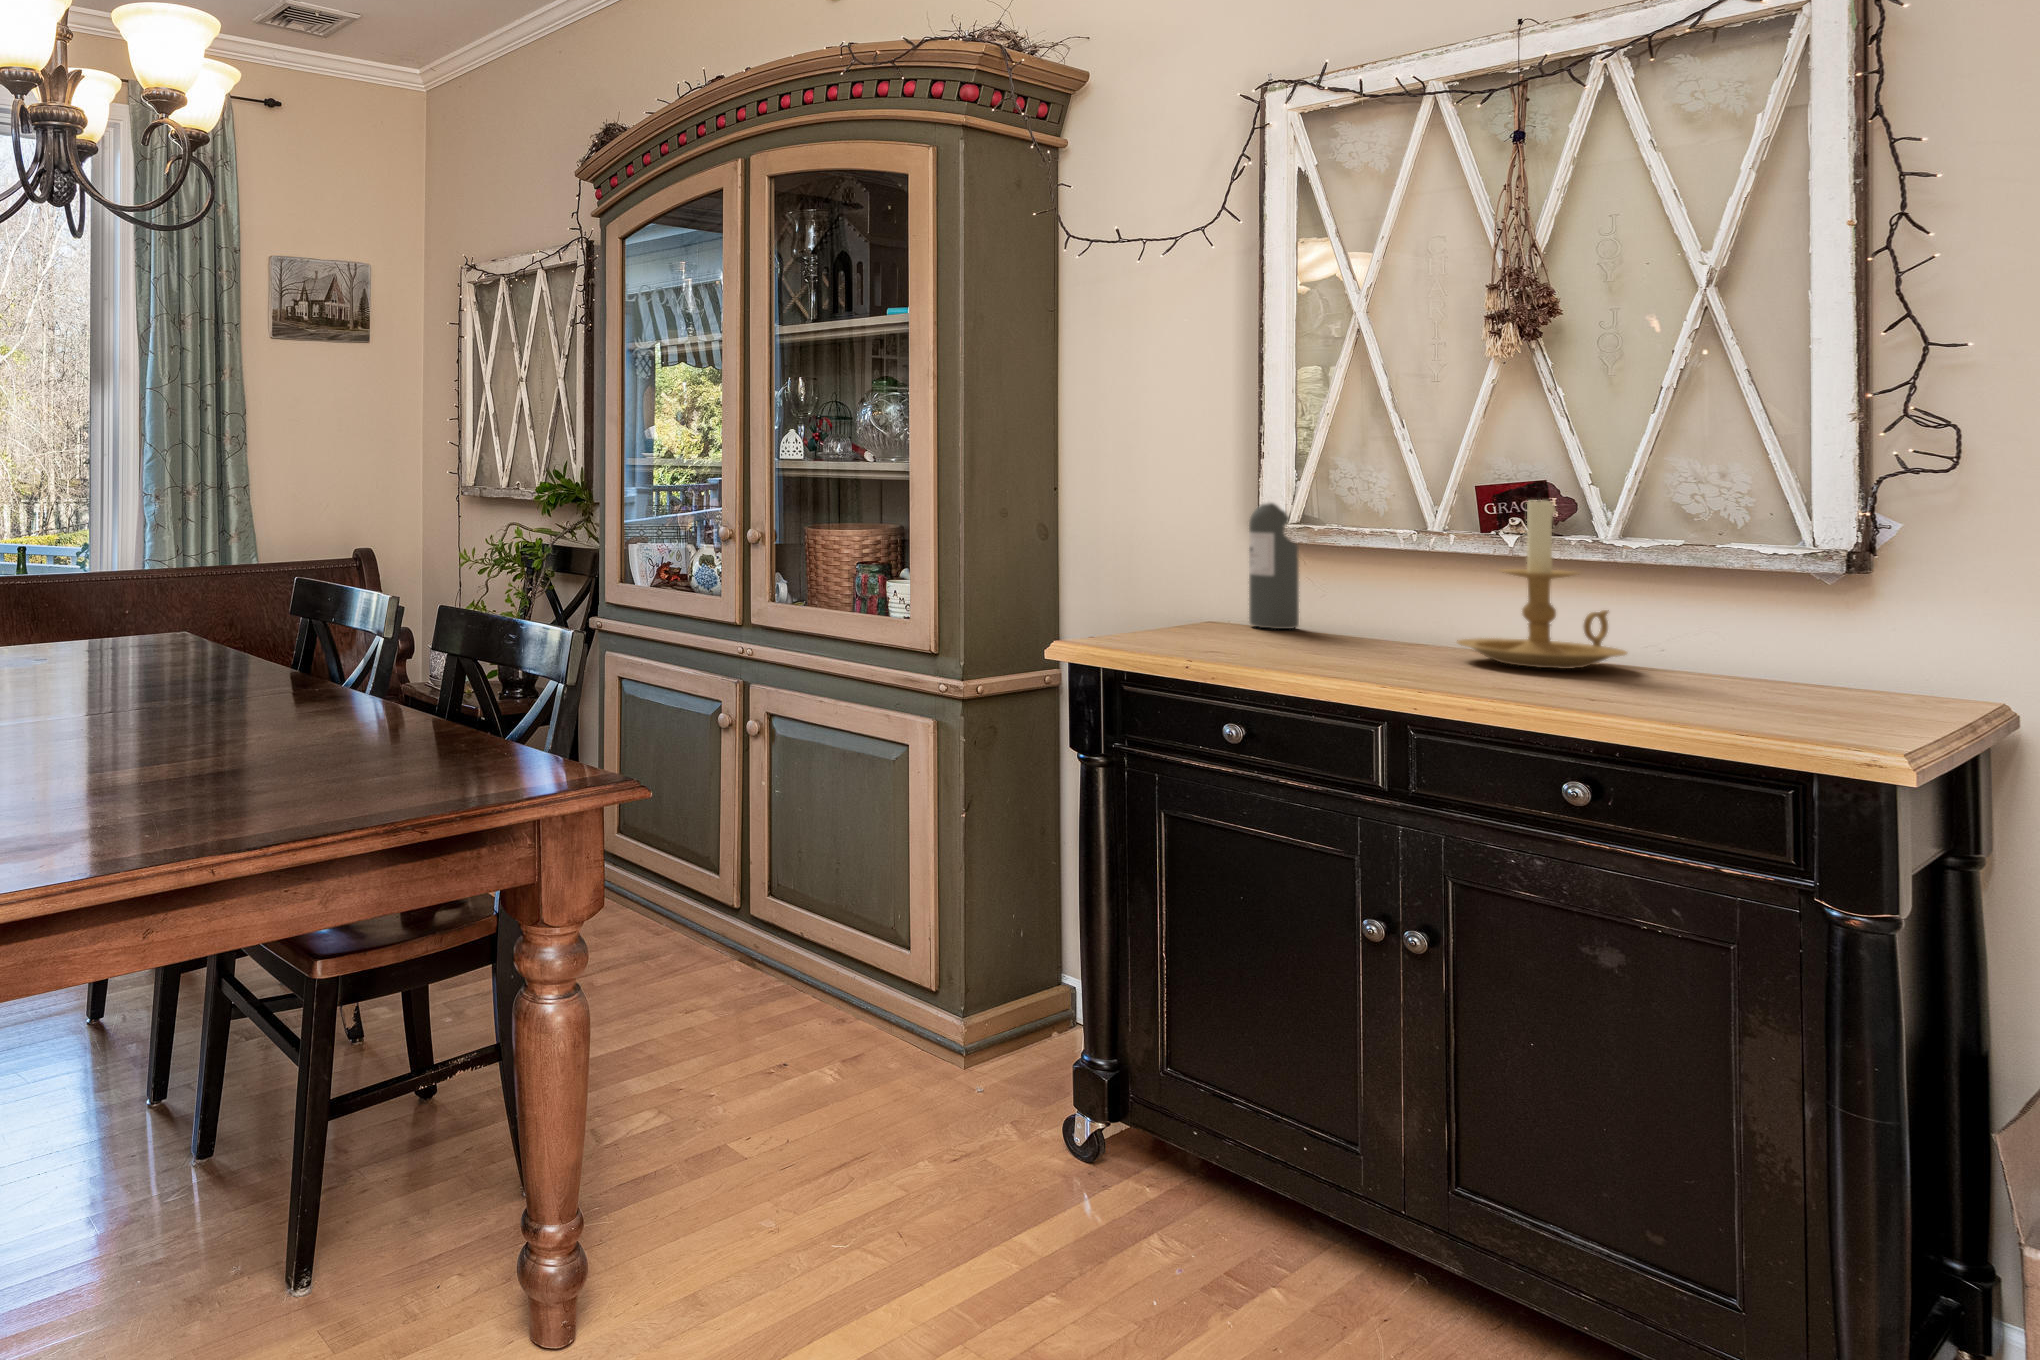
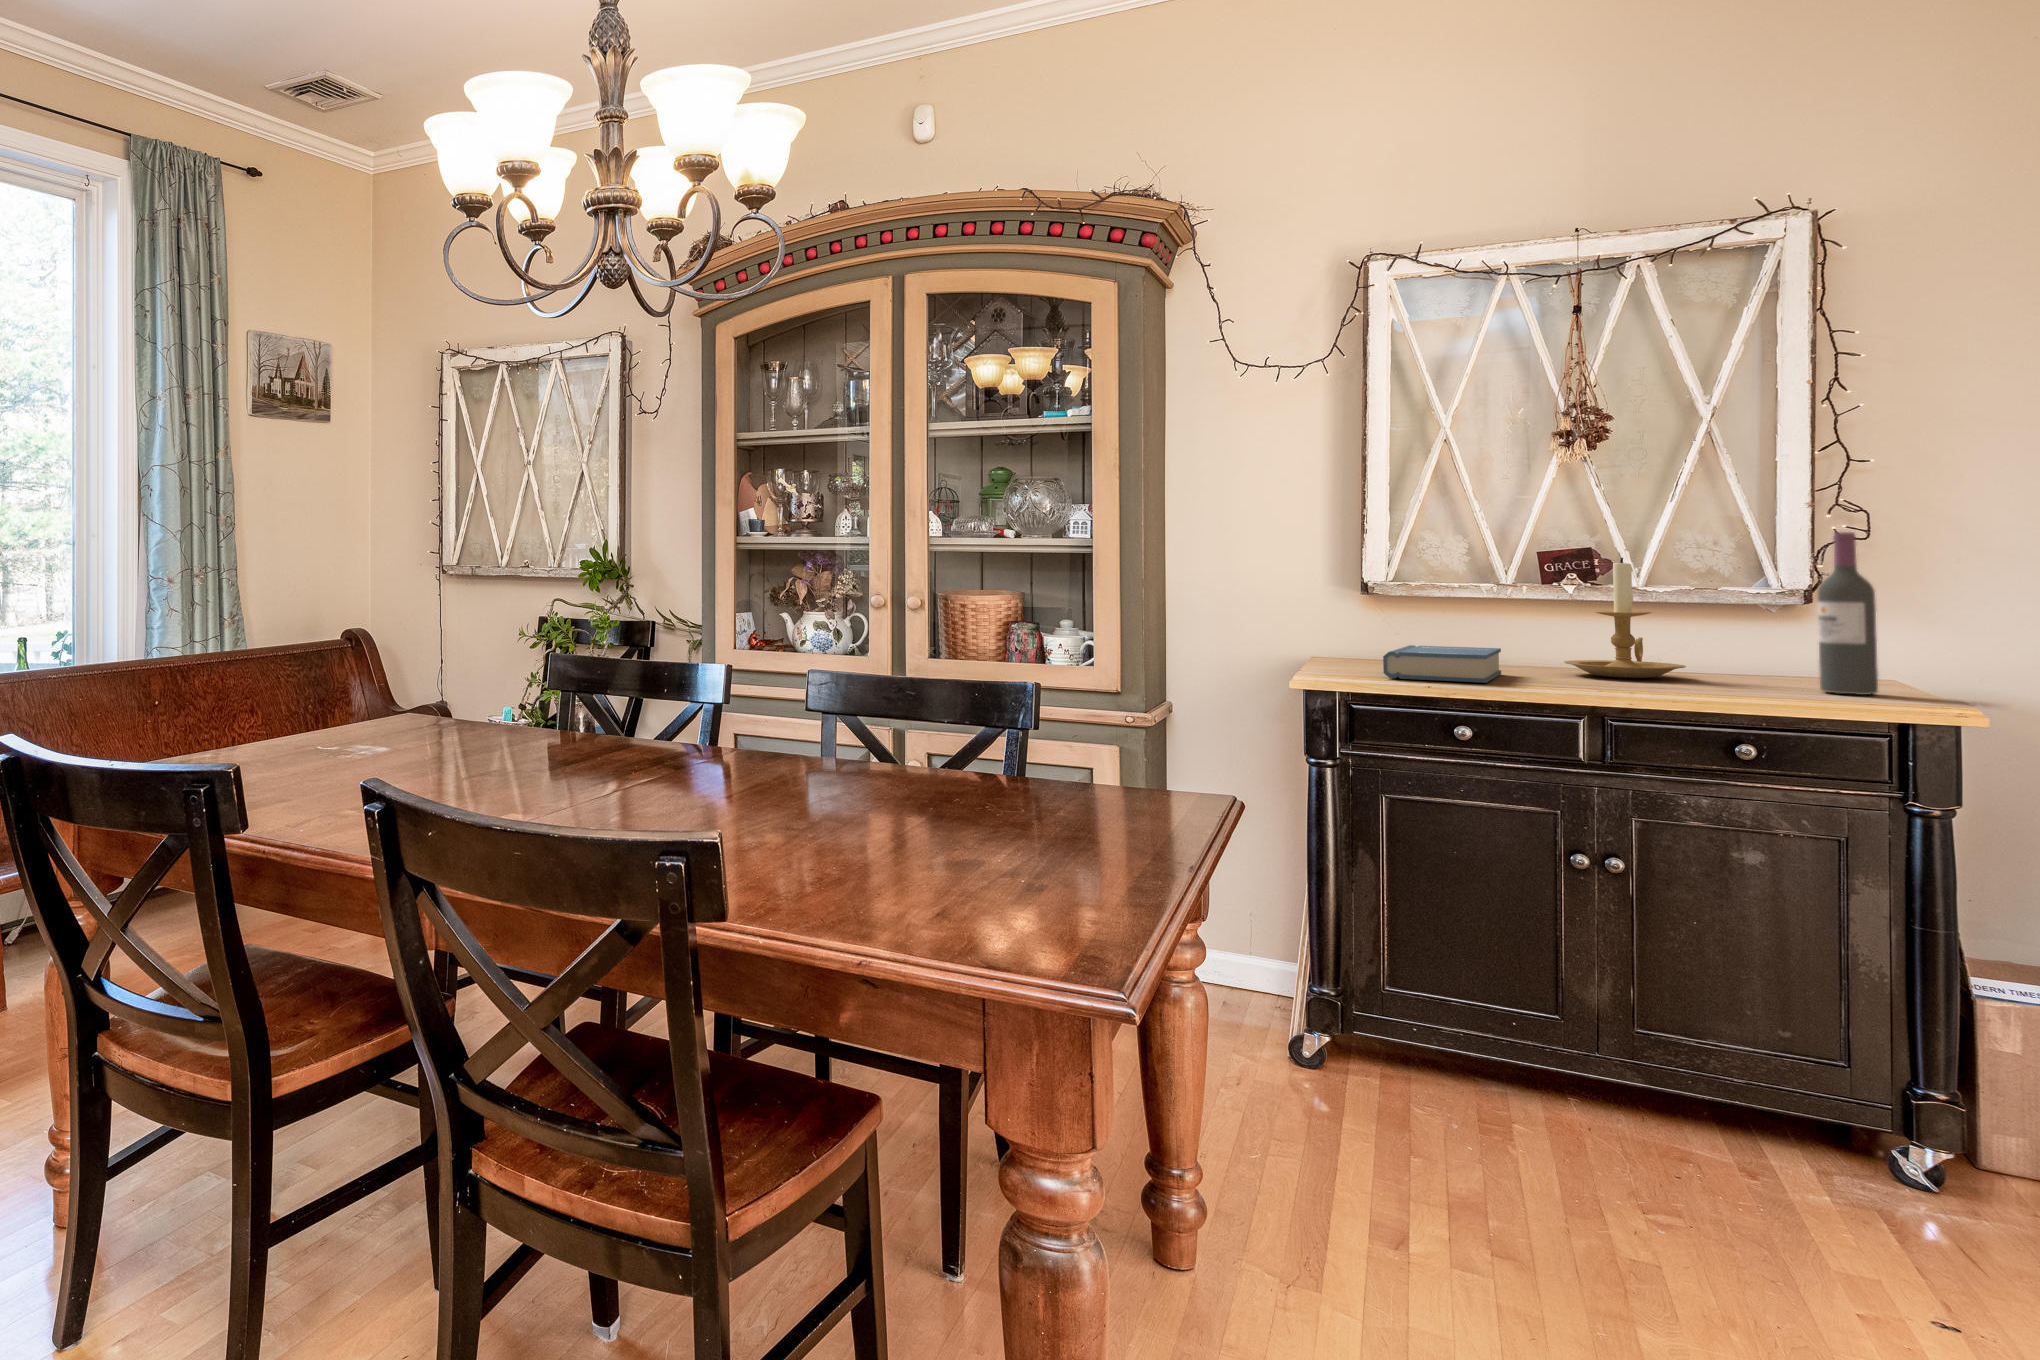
wine bottle: present [1249,503,1299,629] -> present [1817,532,1878,695]
hardback book: none [1157,607,1364,661] -> present [1383,645,1501,683]

